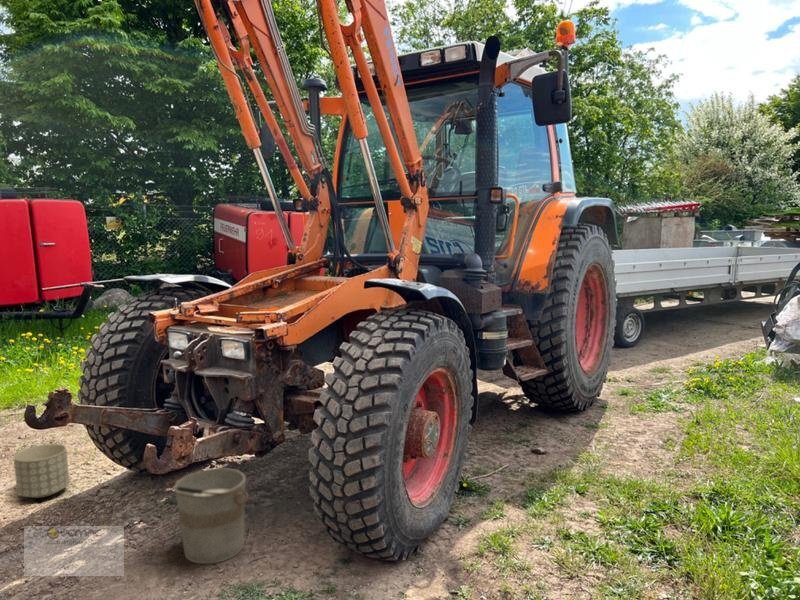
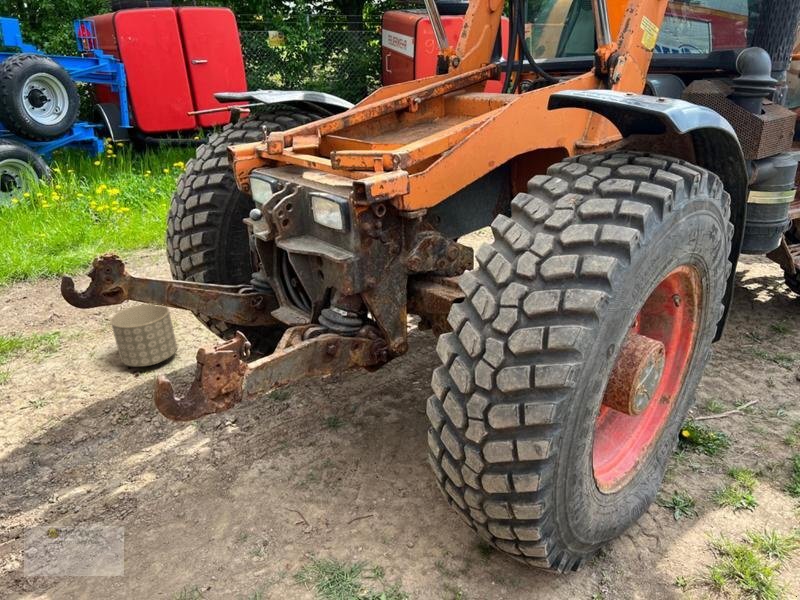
bucket: present [165,468,249,564] -> none [232,381,346,518]

